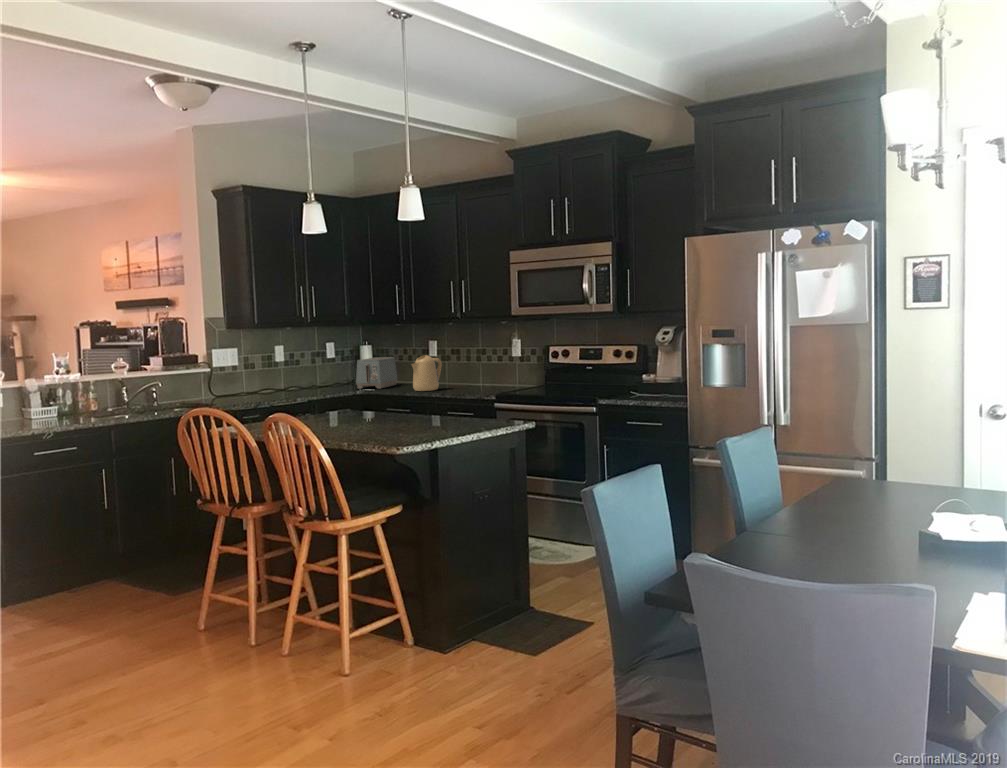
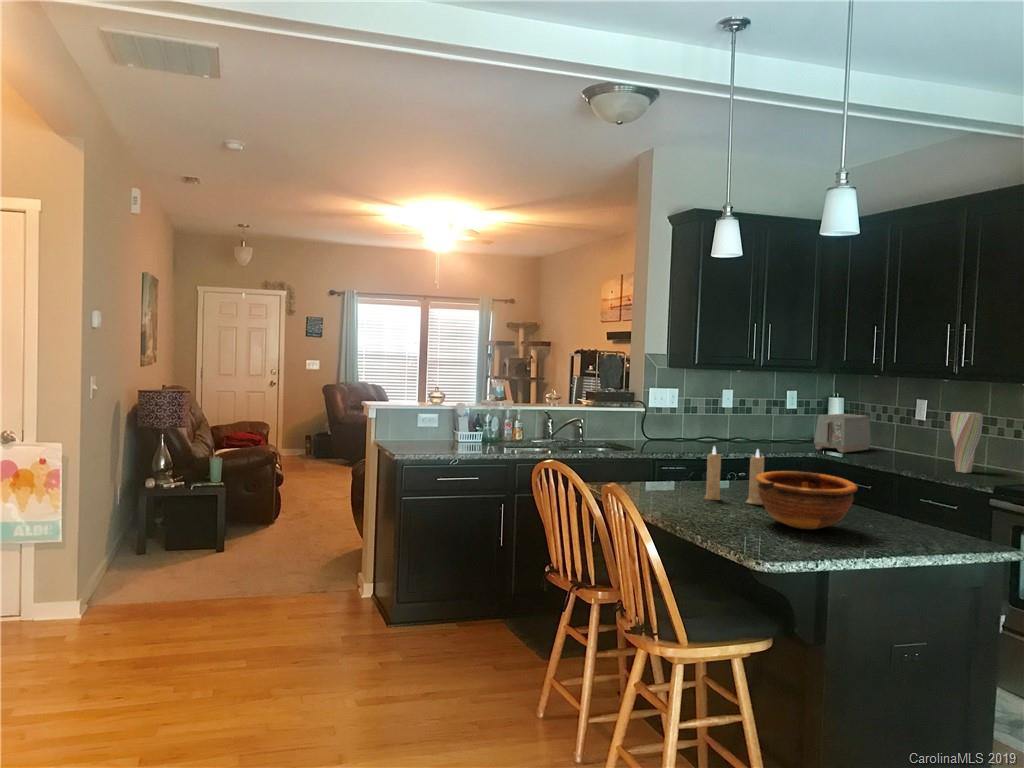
vase: none [458,346,478,391] -> present [951,412,982,473]
kettle: present [411,355,442,391] -> none [883,418,928,465]
candle: none [322,379,369,424] -> present [704,447,764,504]
bowl: none [372,391,440,429] -> present [755,471,858,529]

